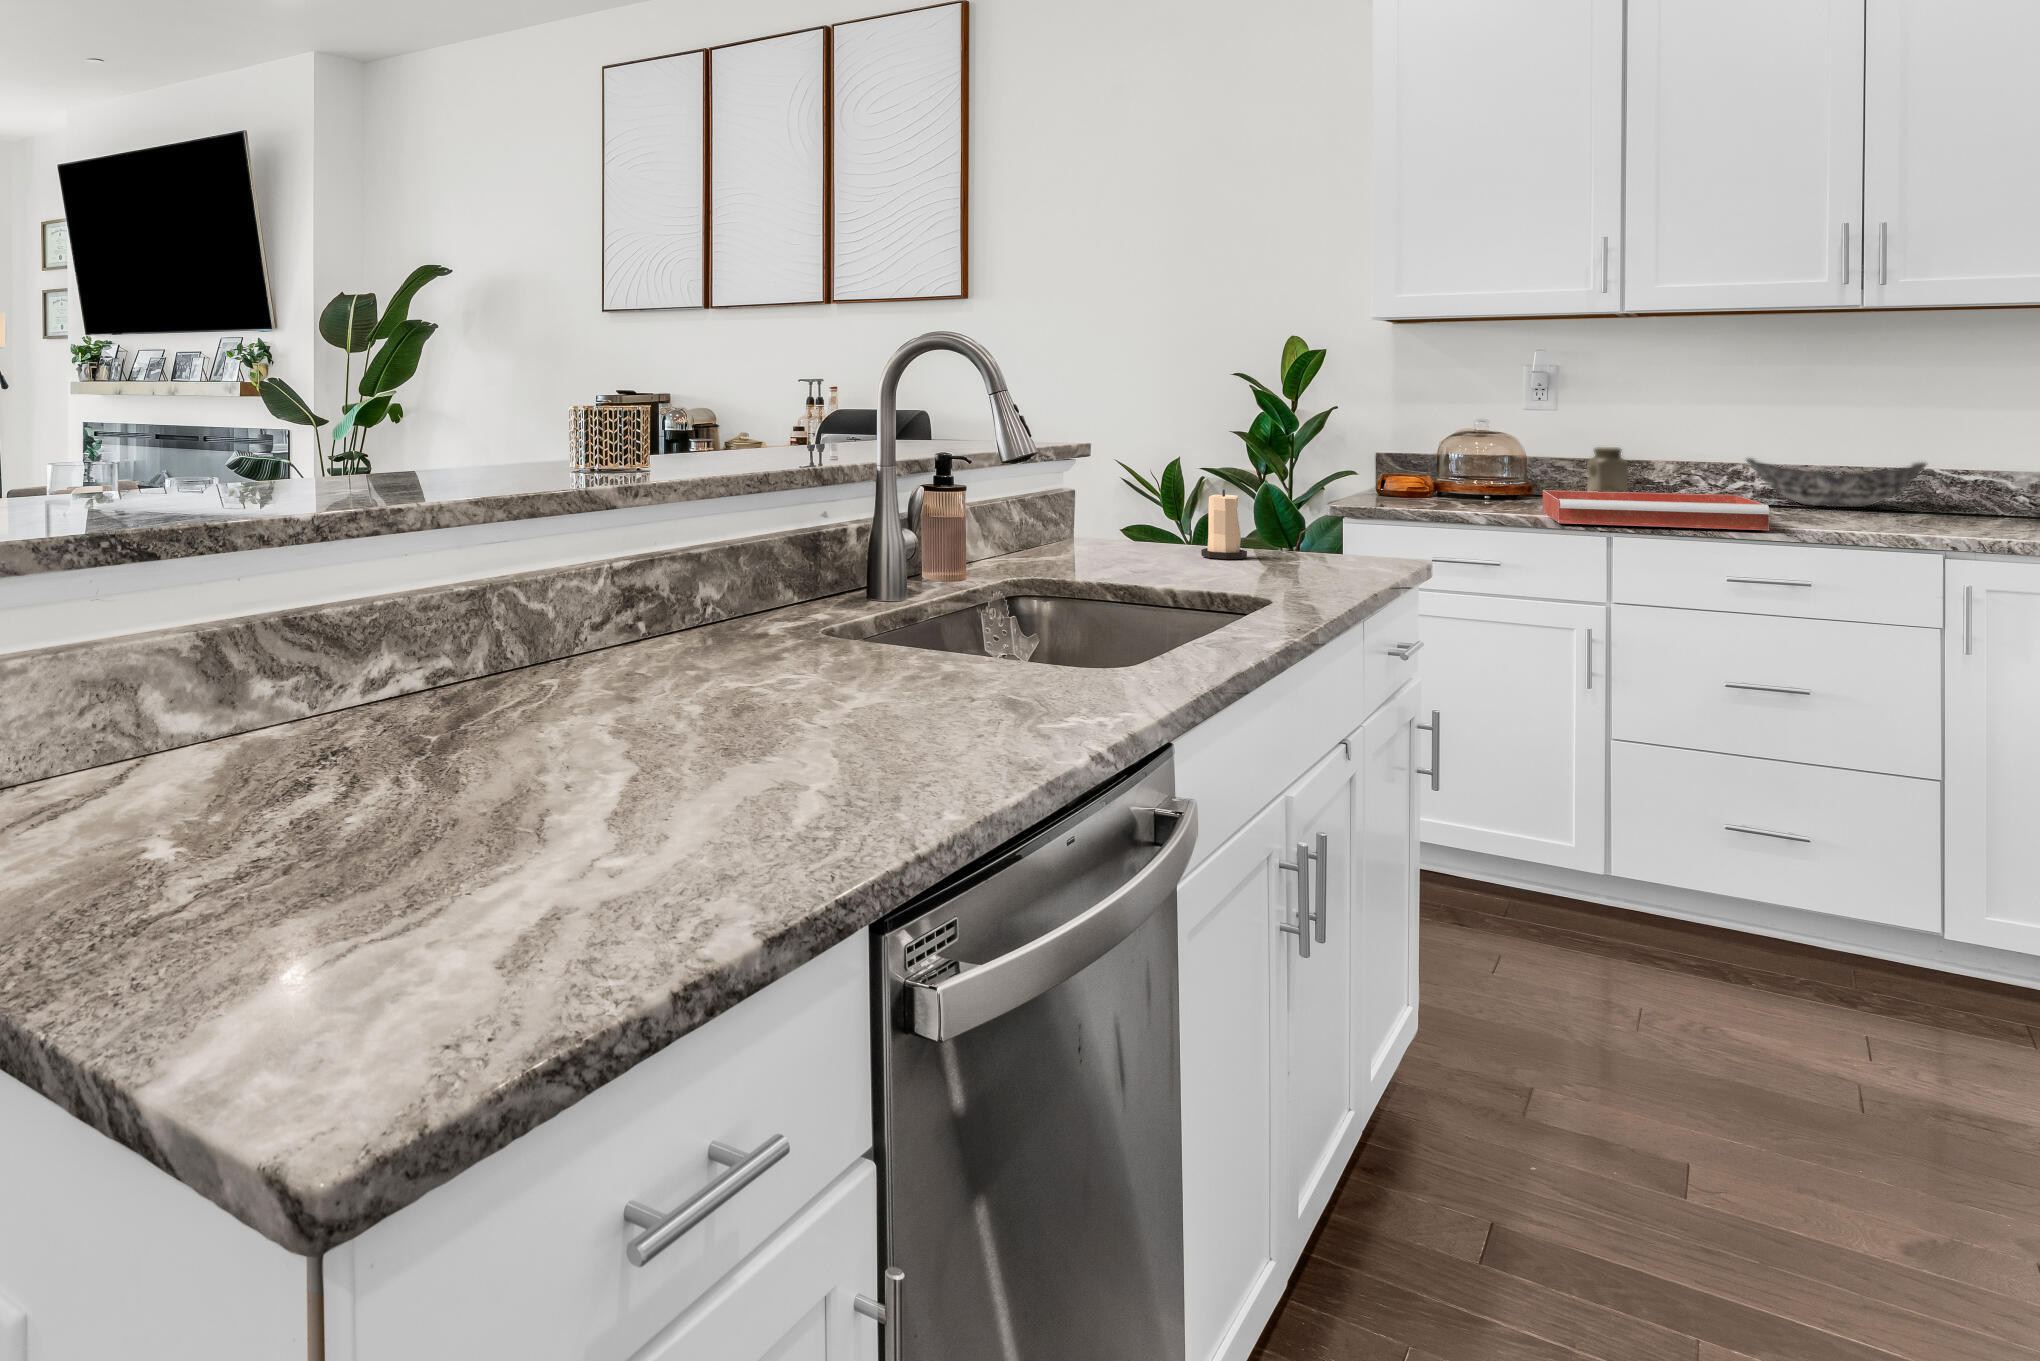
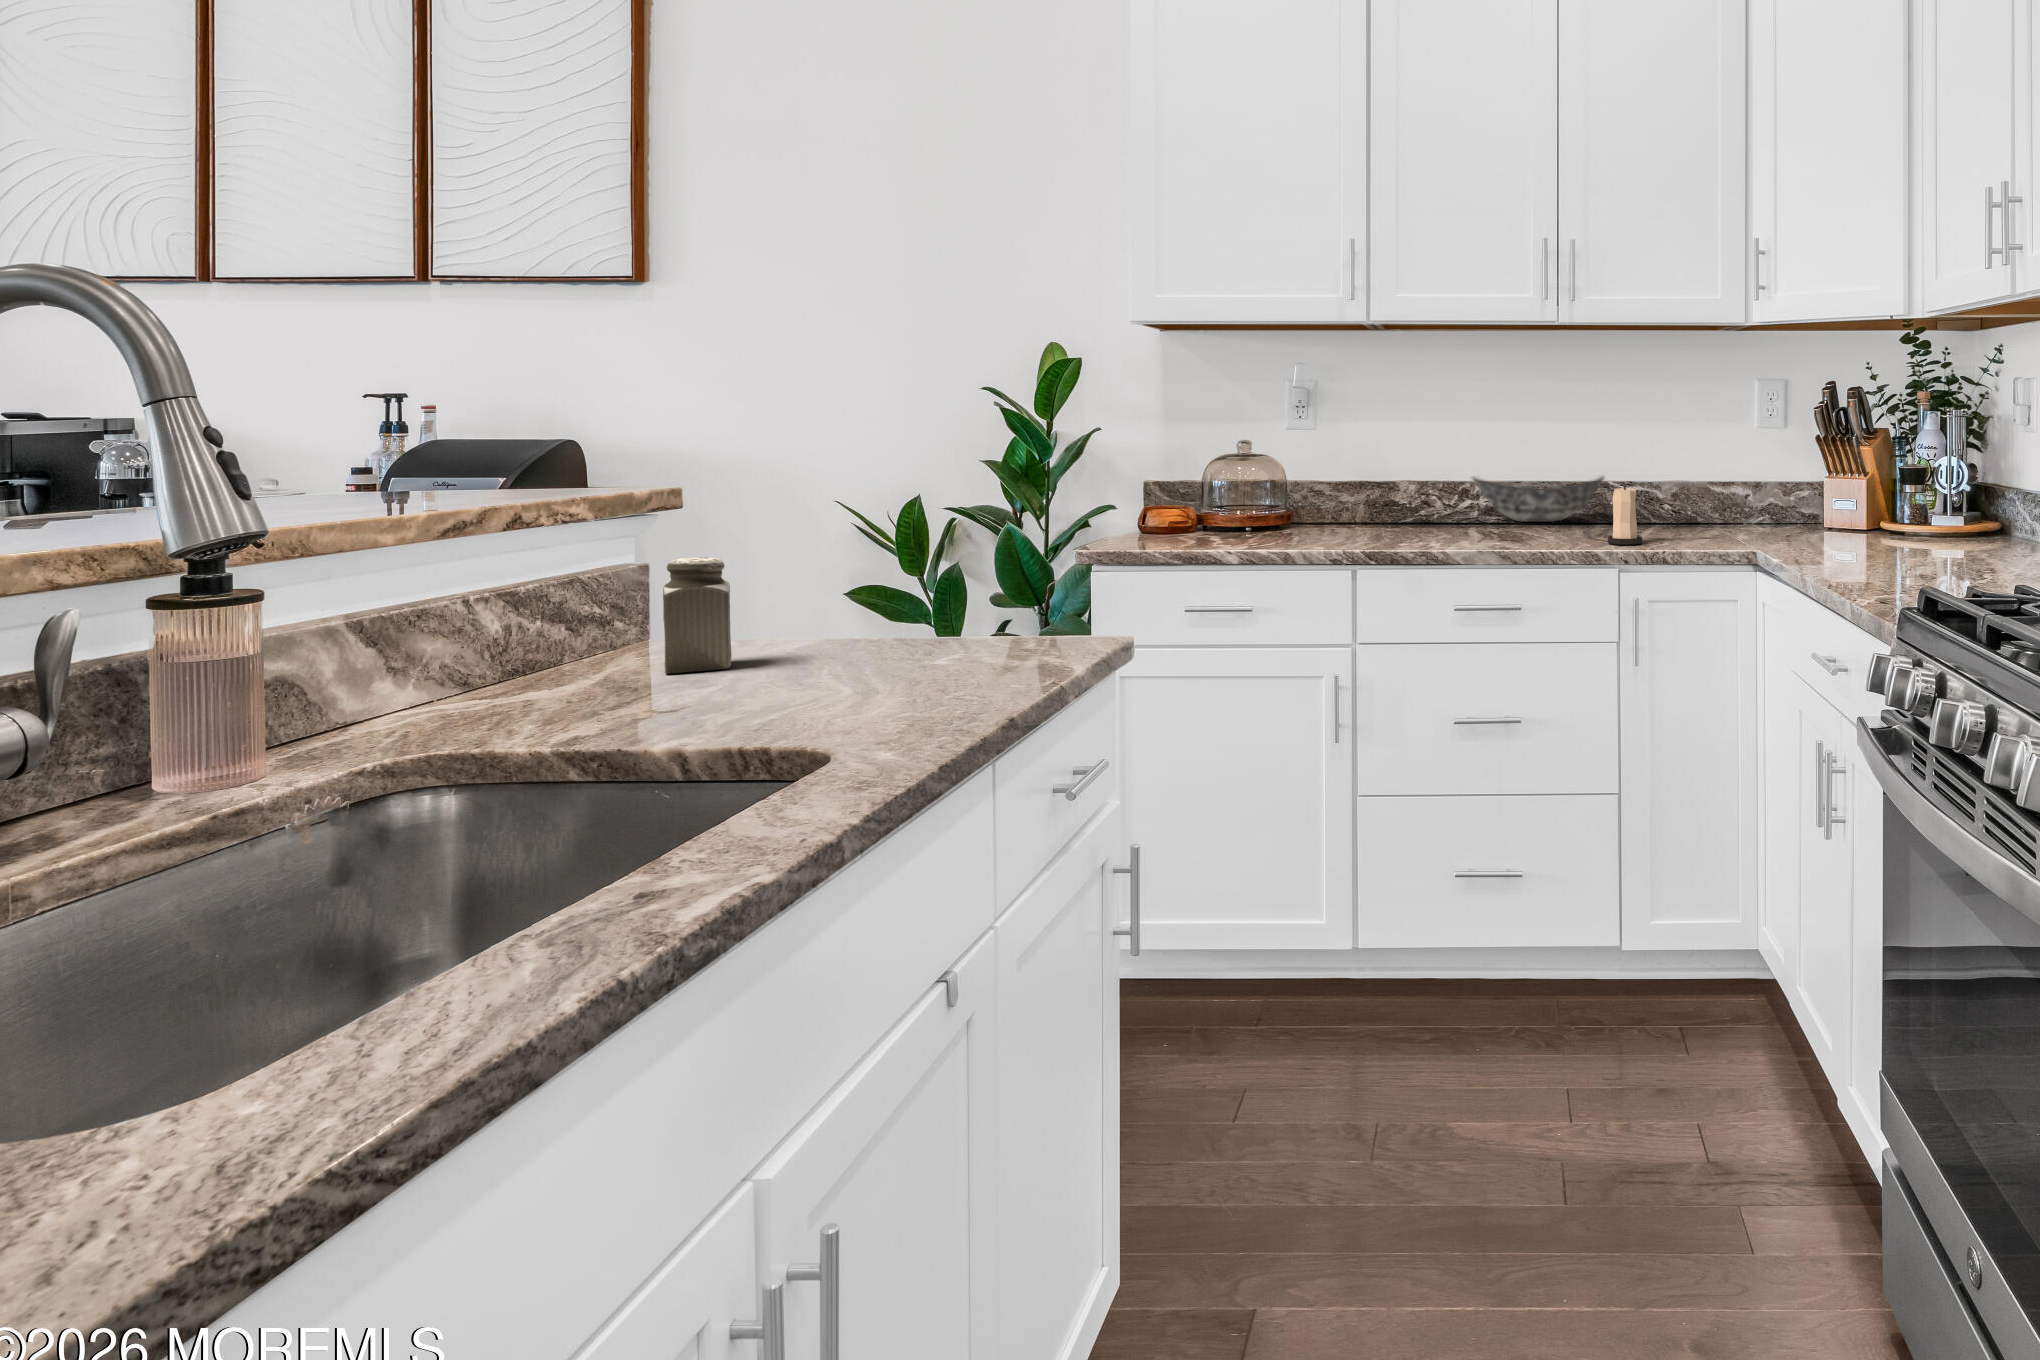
salt shaker: present [1587,447,1629,492] -> present [663,557,731,673]
candle: present [1201,489,1247,559] -> present [1608,483,1642,544]
tray: present [1543,490,1770,530] -> none [1297,516,1491,558]

